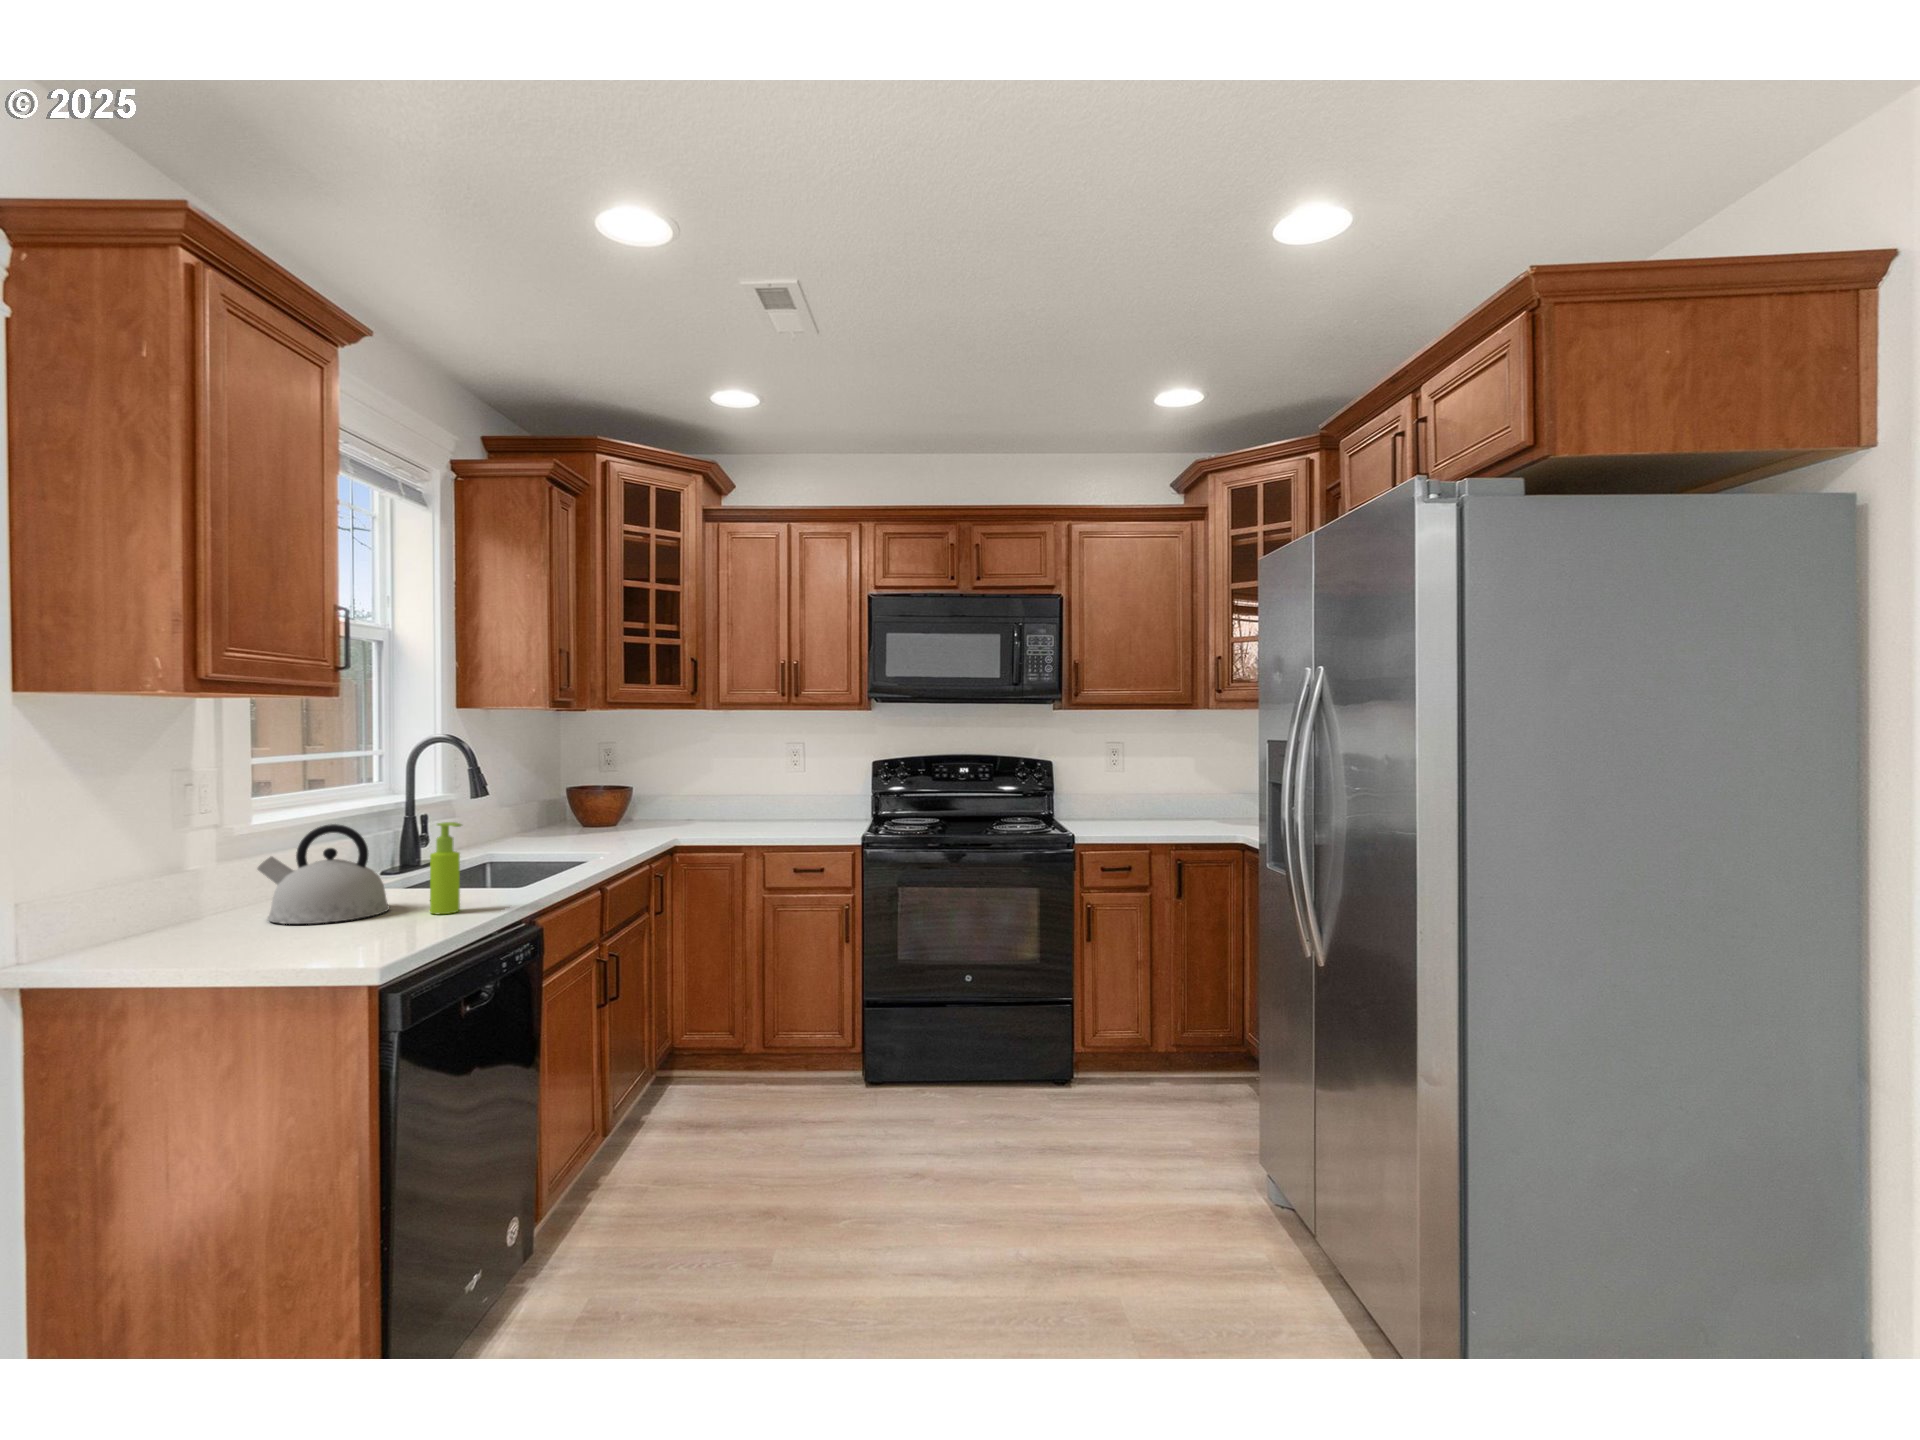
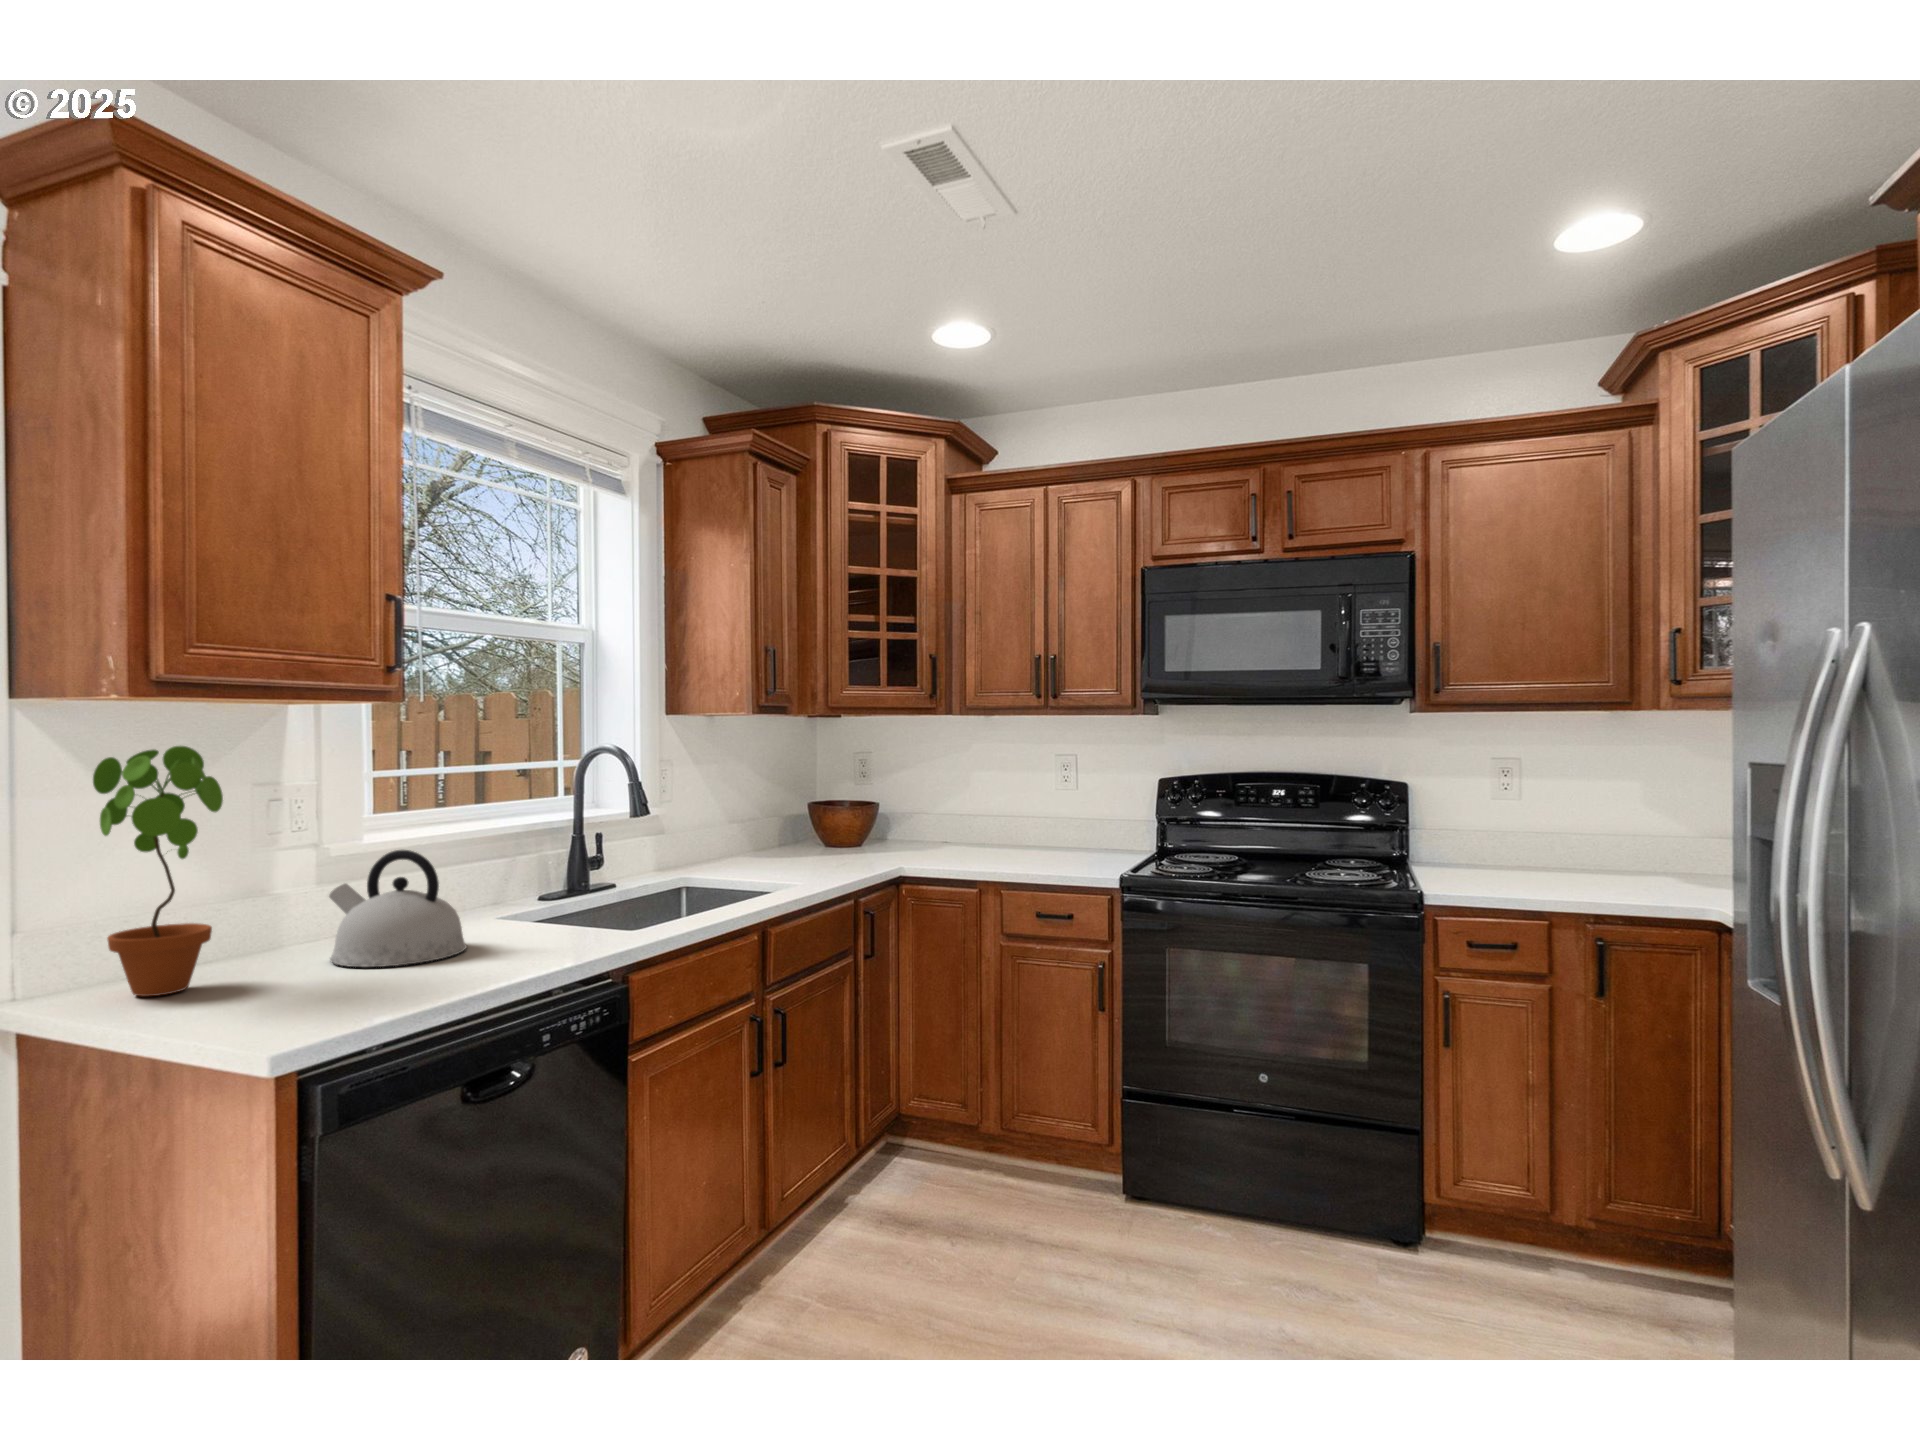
potted plant: none [85,735,204,955] -> present [93,746,223,996]
soap dispenser: present [430,822,461,914] -> none [488,853,523,966]

